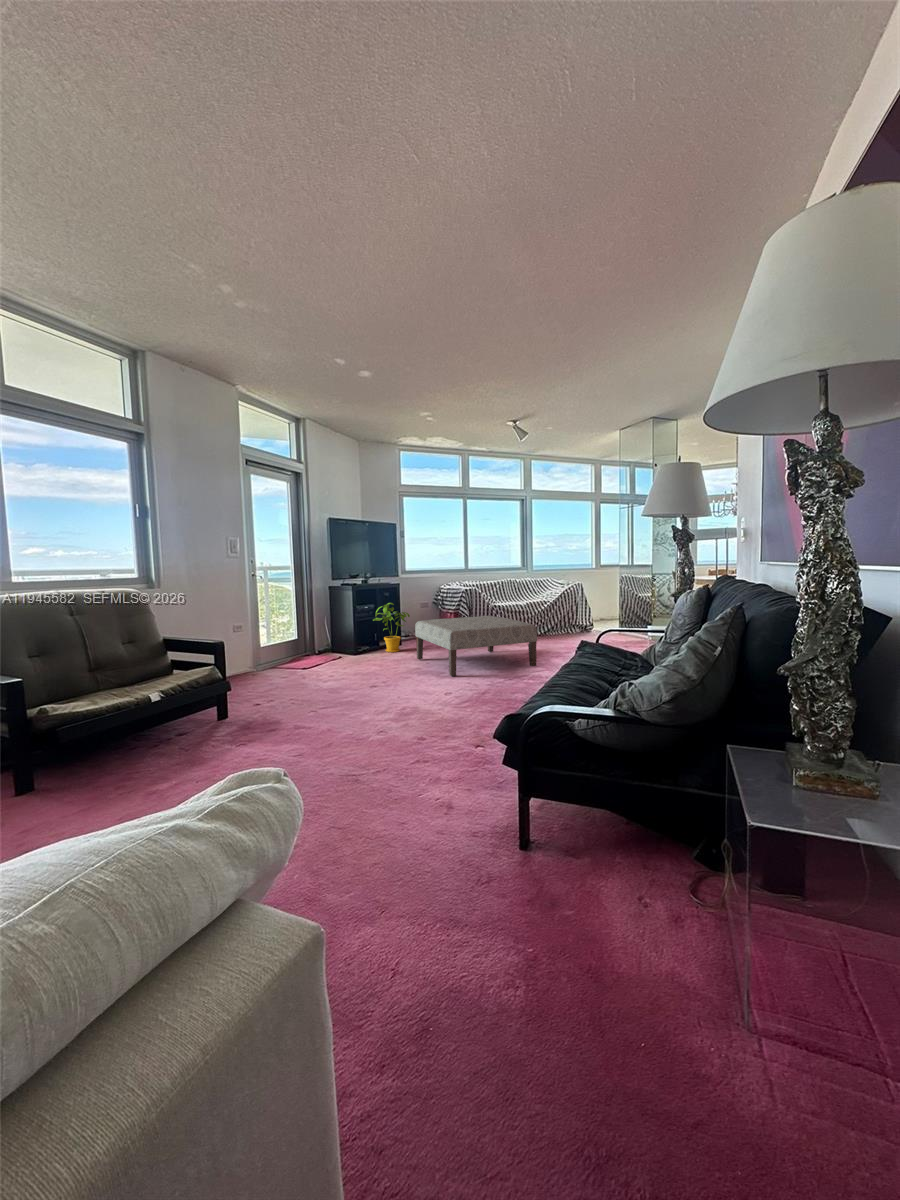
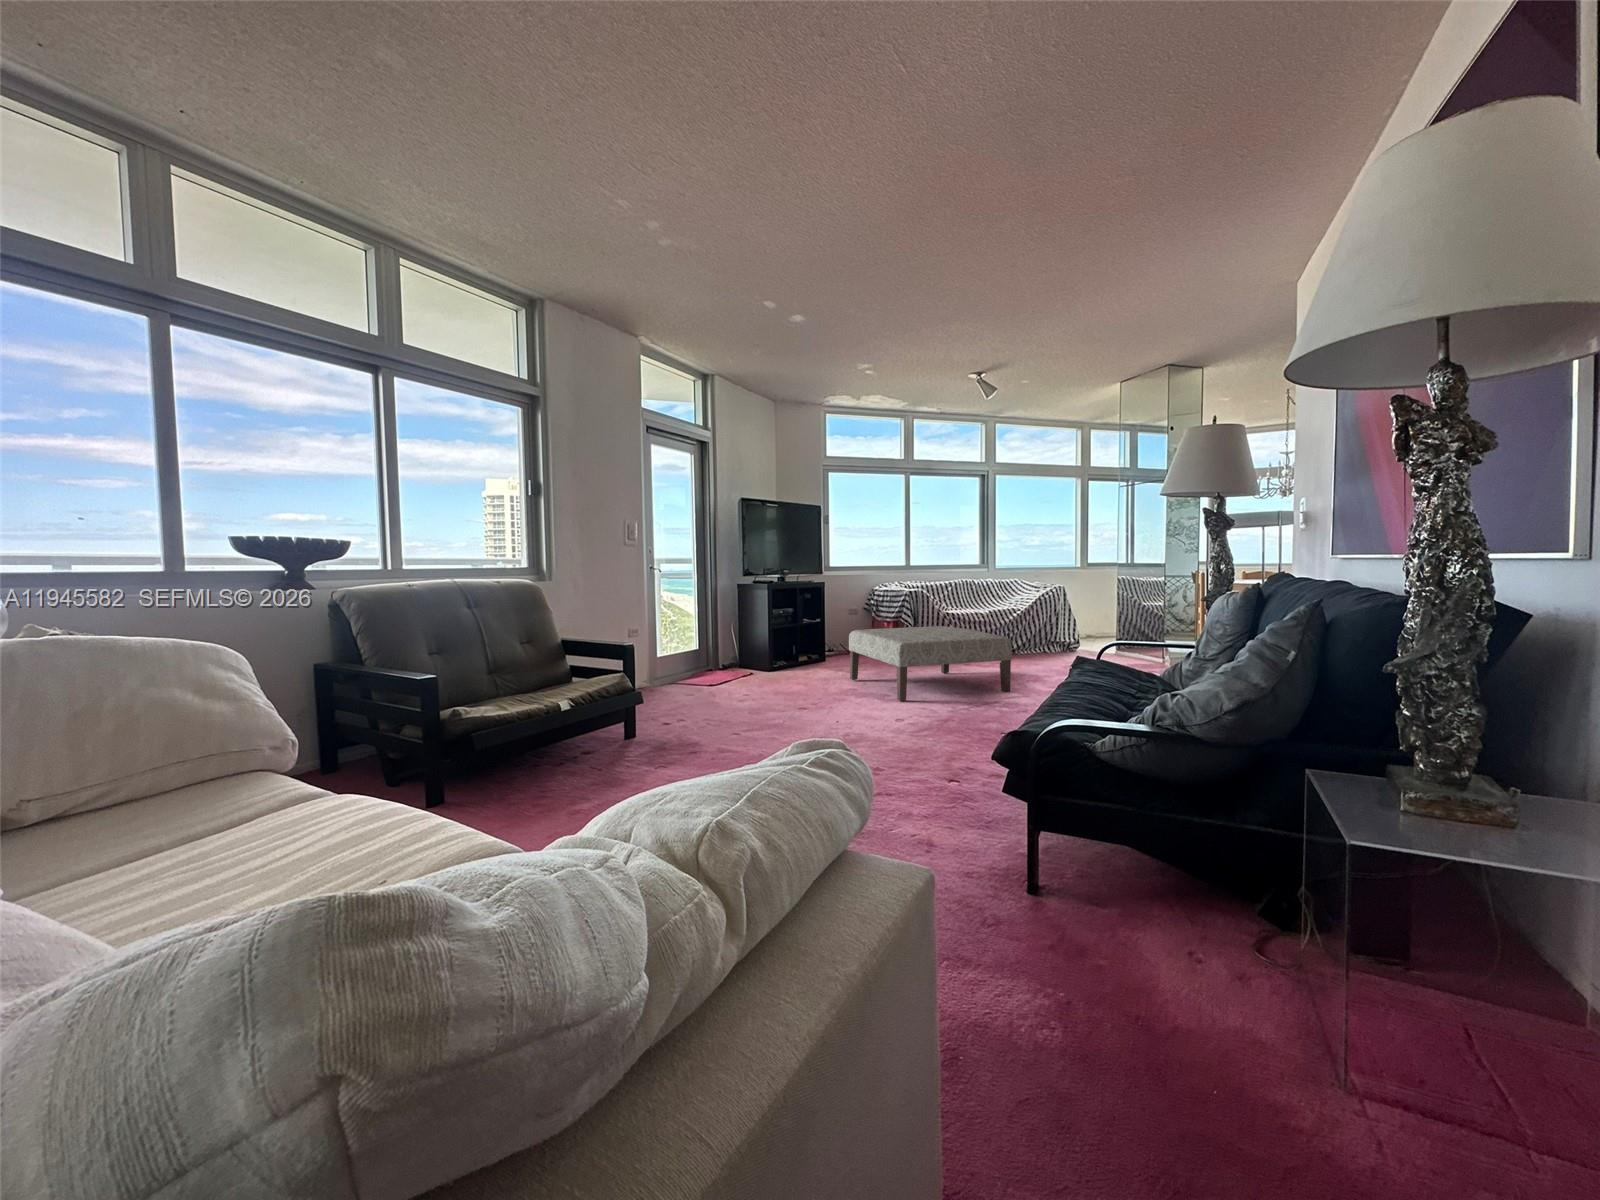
house plant: present [373,603,410,652] -> none [791,607,839,671]

